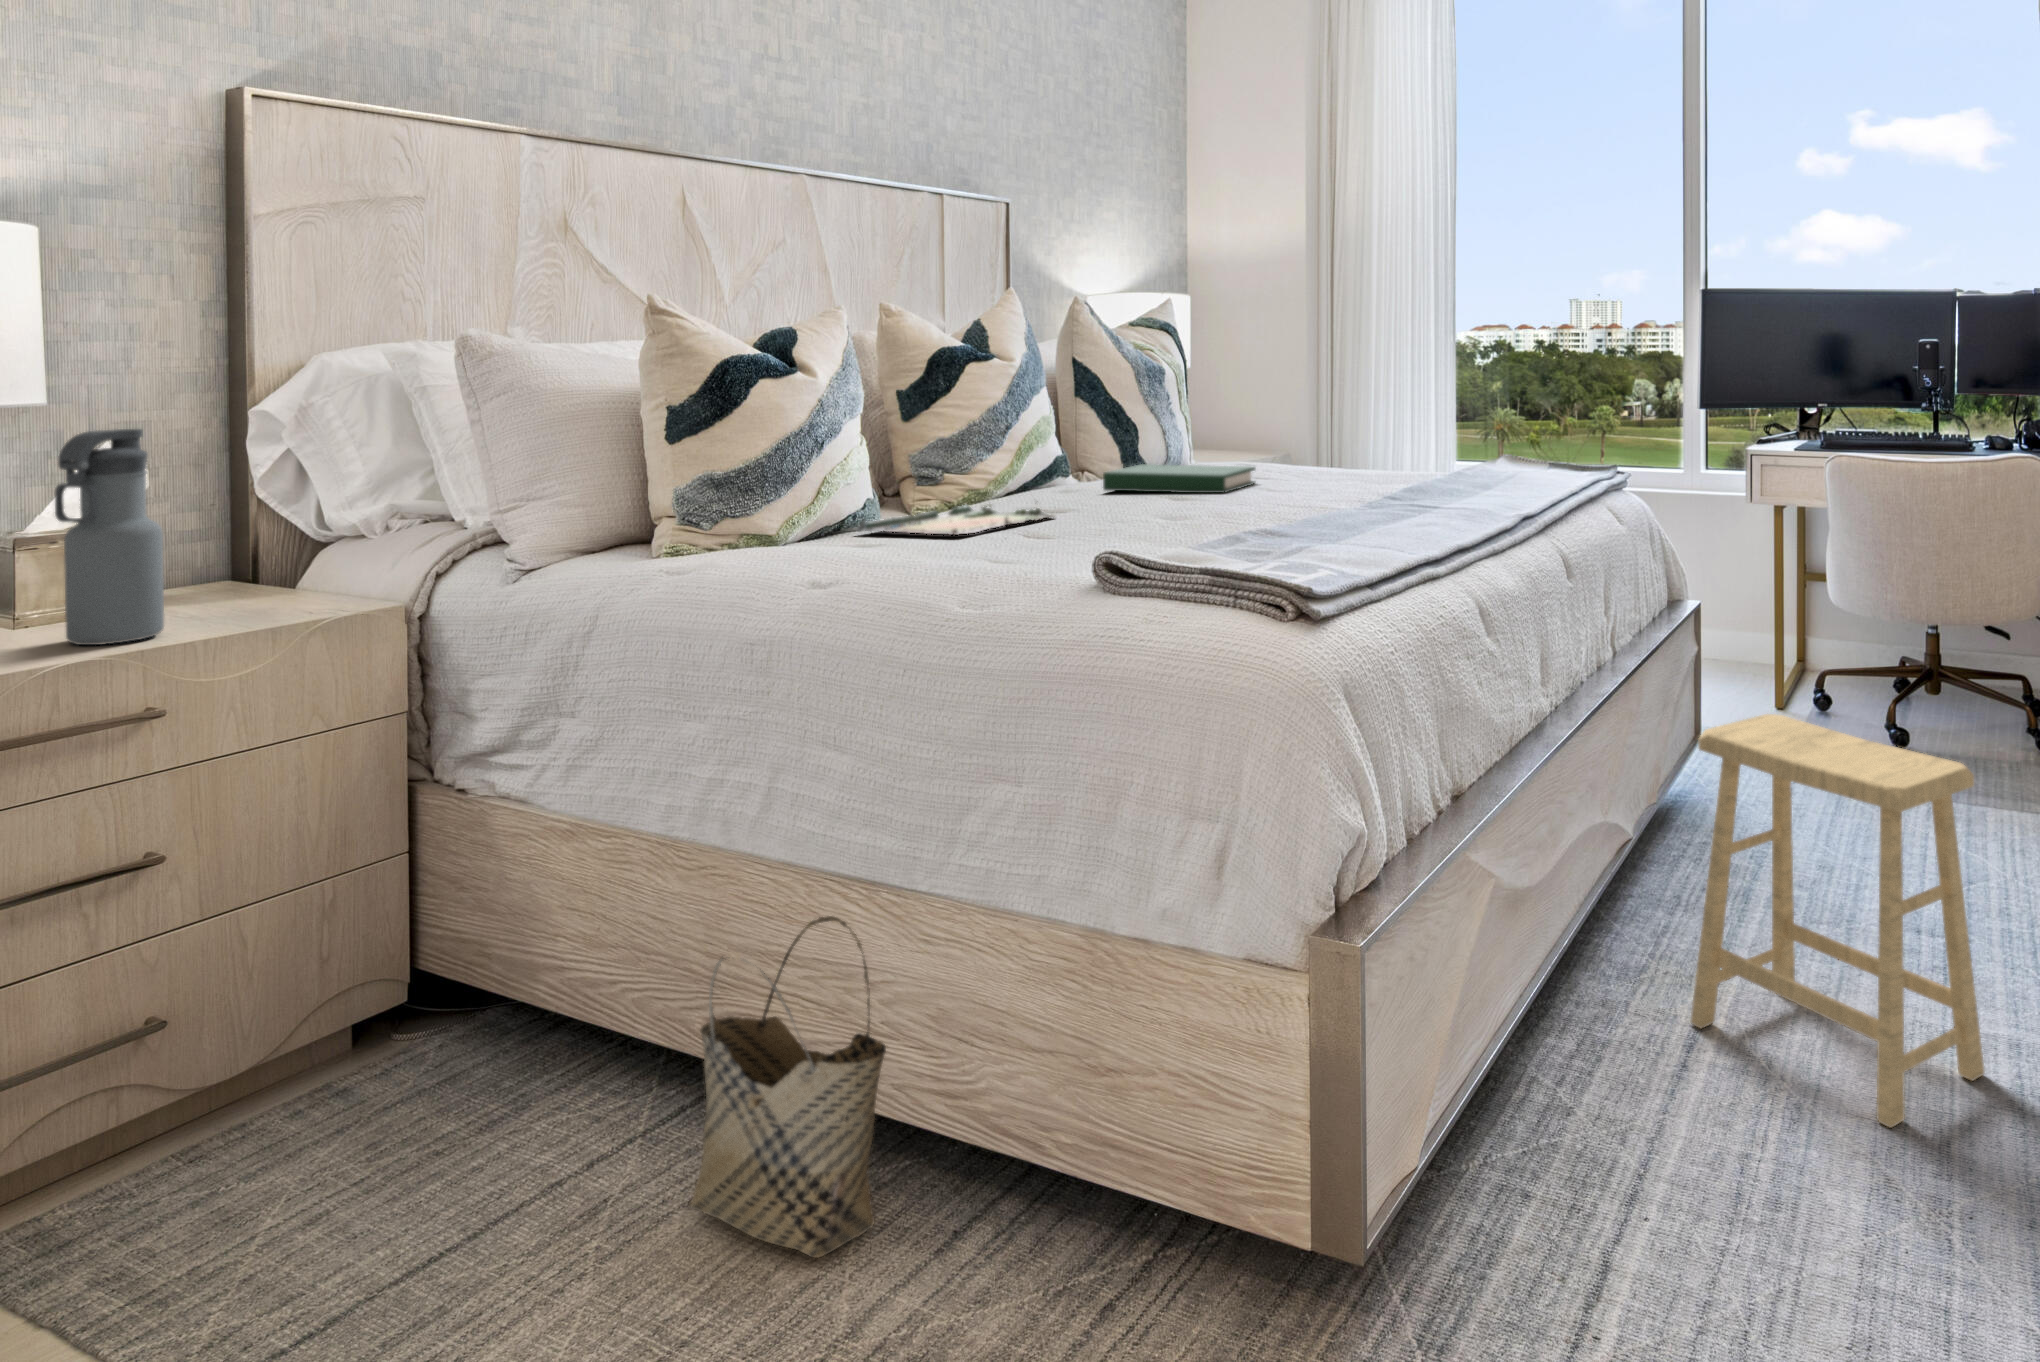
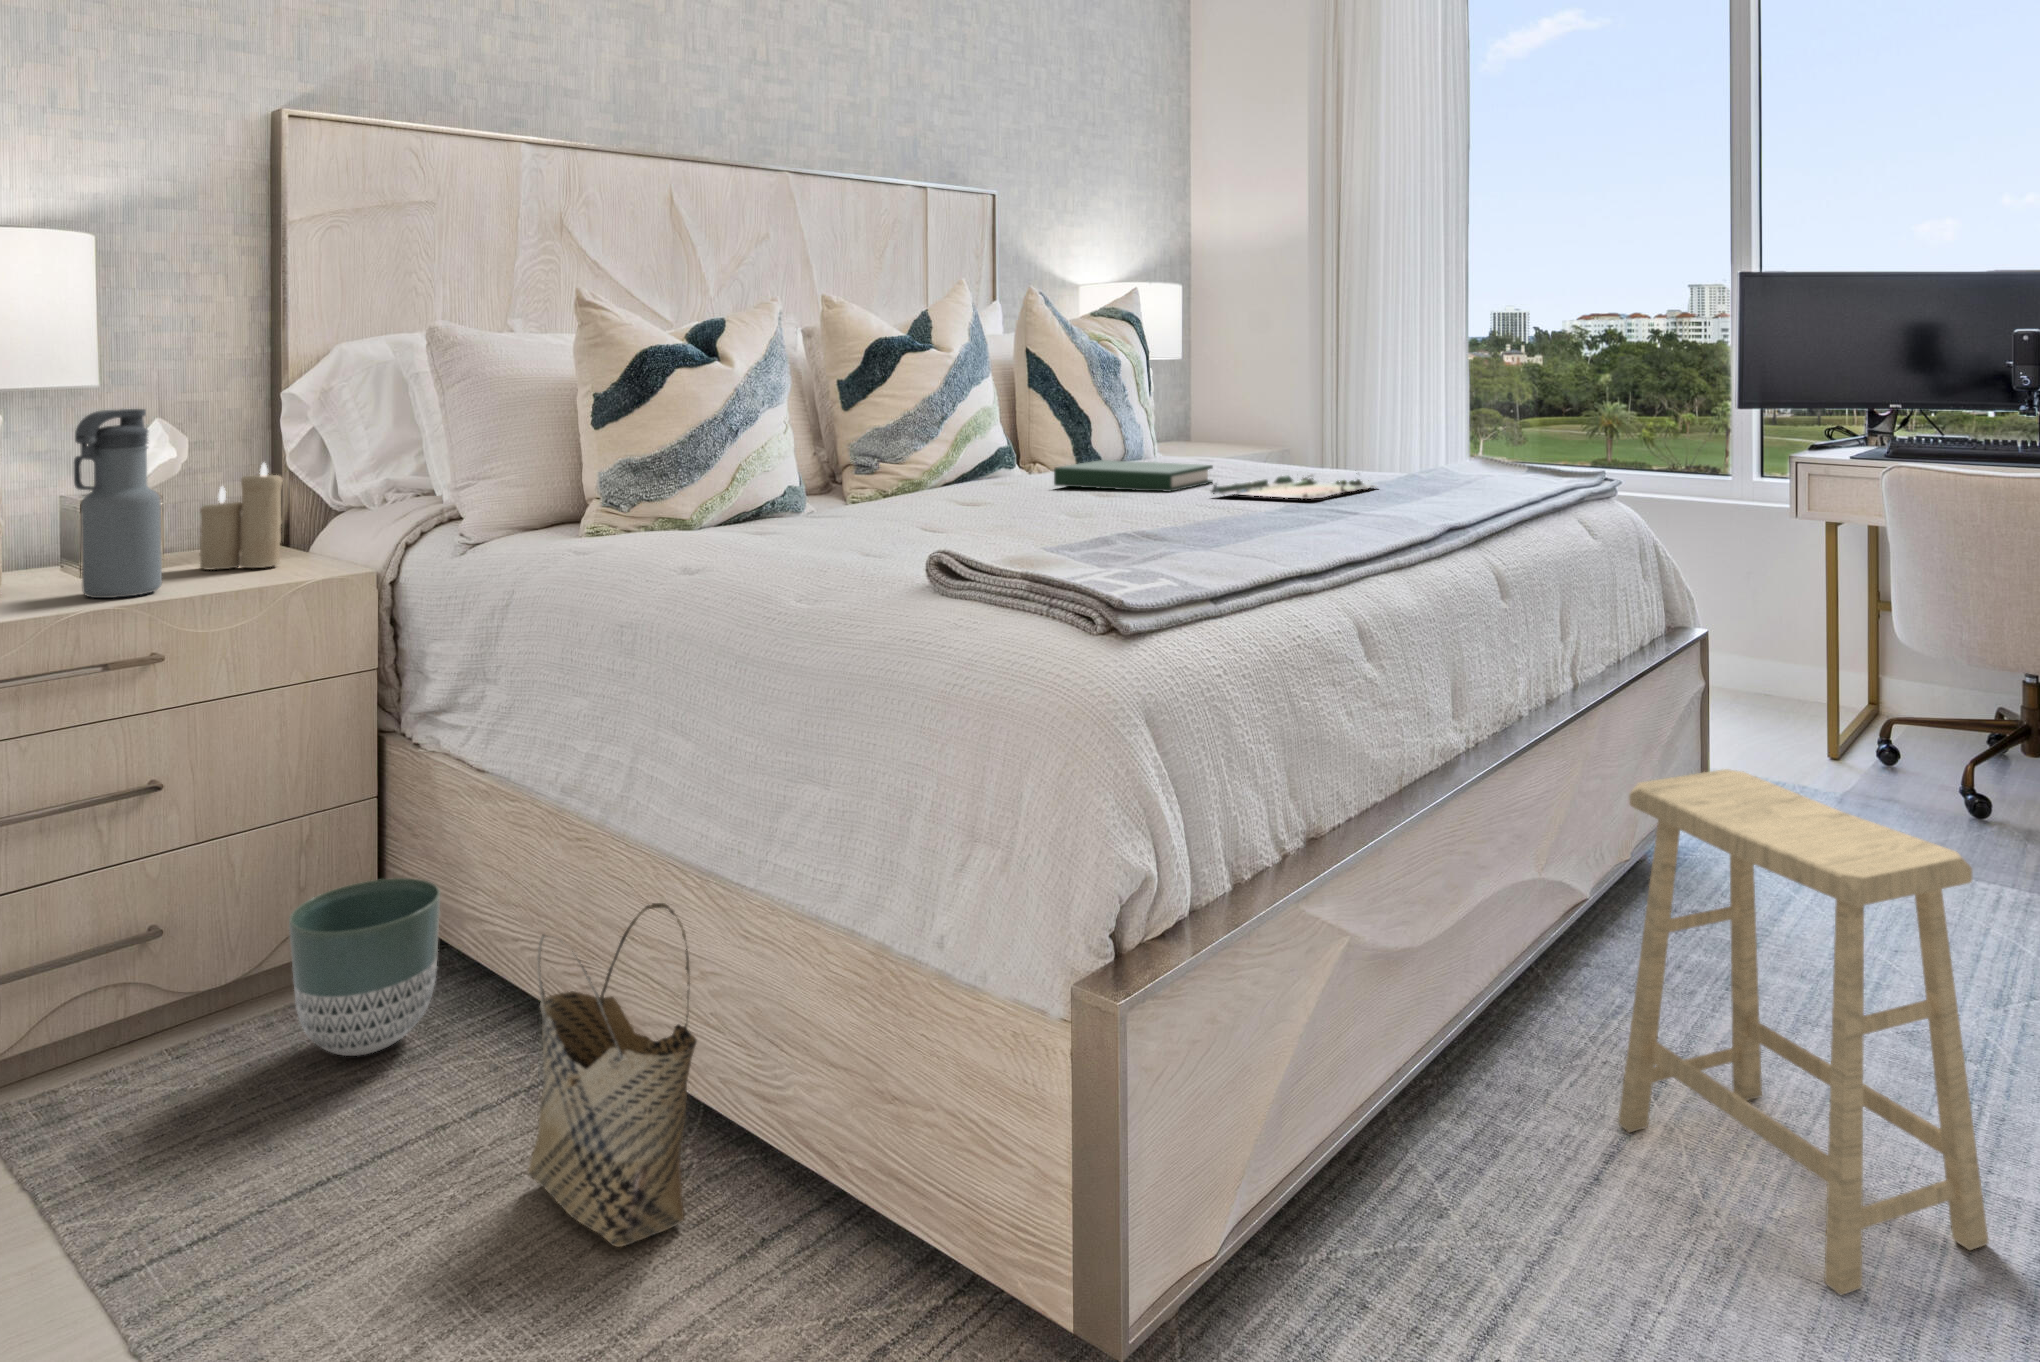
candle: none [181,486,284,609] -> present [199,463,283,570]
tray: present [857,505,1054,535] -> present [1211,475,1377,499]
planter: none [349,930,521,1125] -> present [289,878,440,1056]

